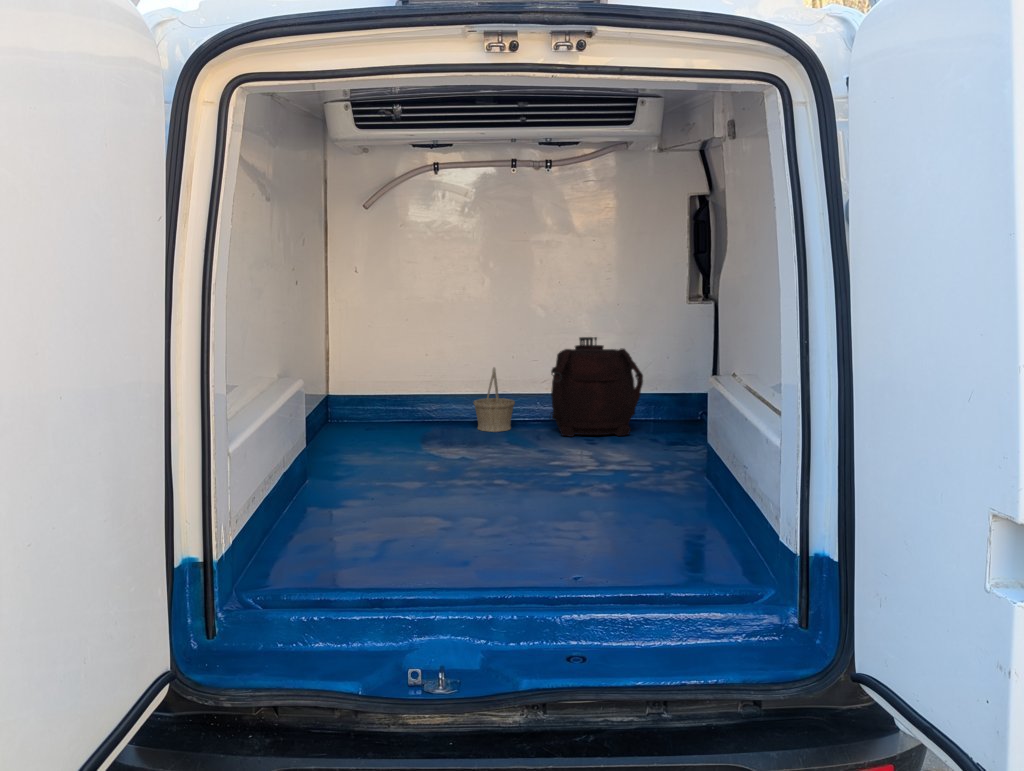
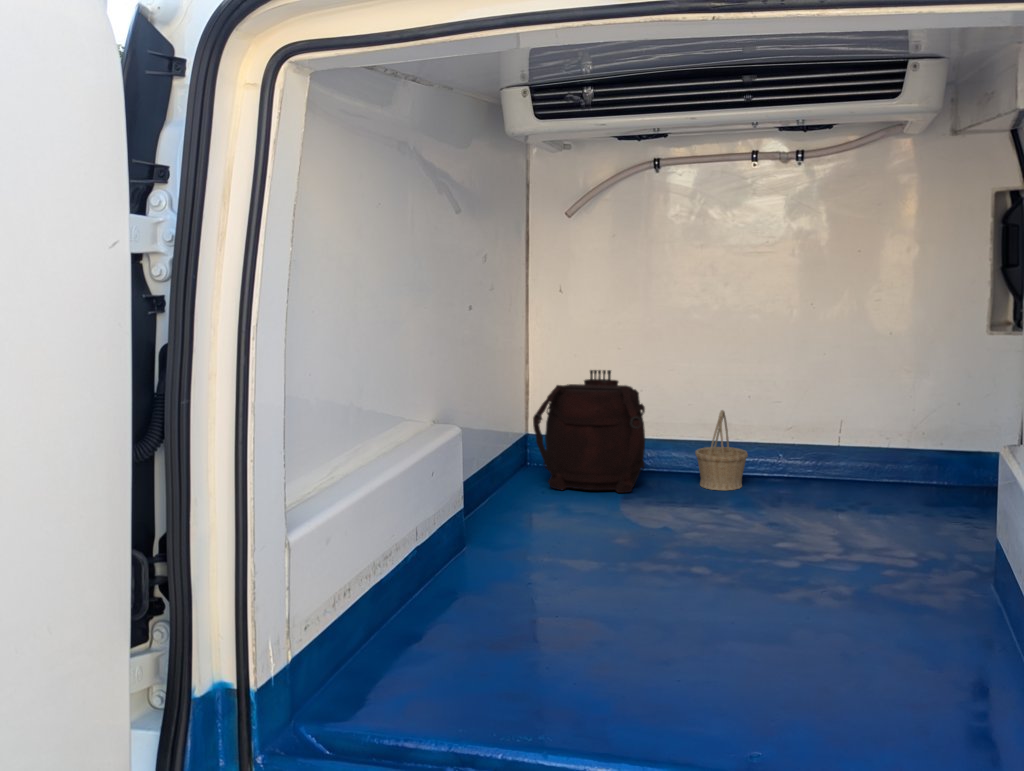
backpack: present [551,337,643,437] -> present [533,370,645,493]

